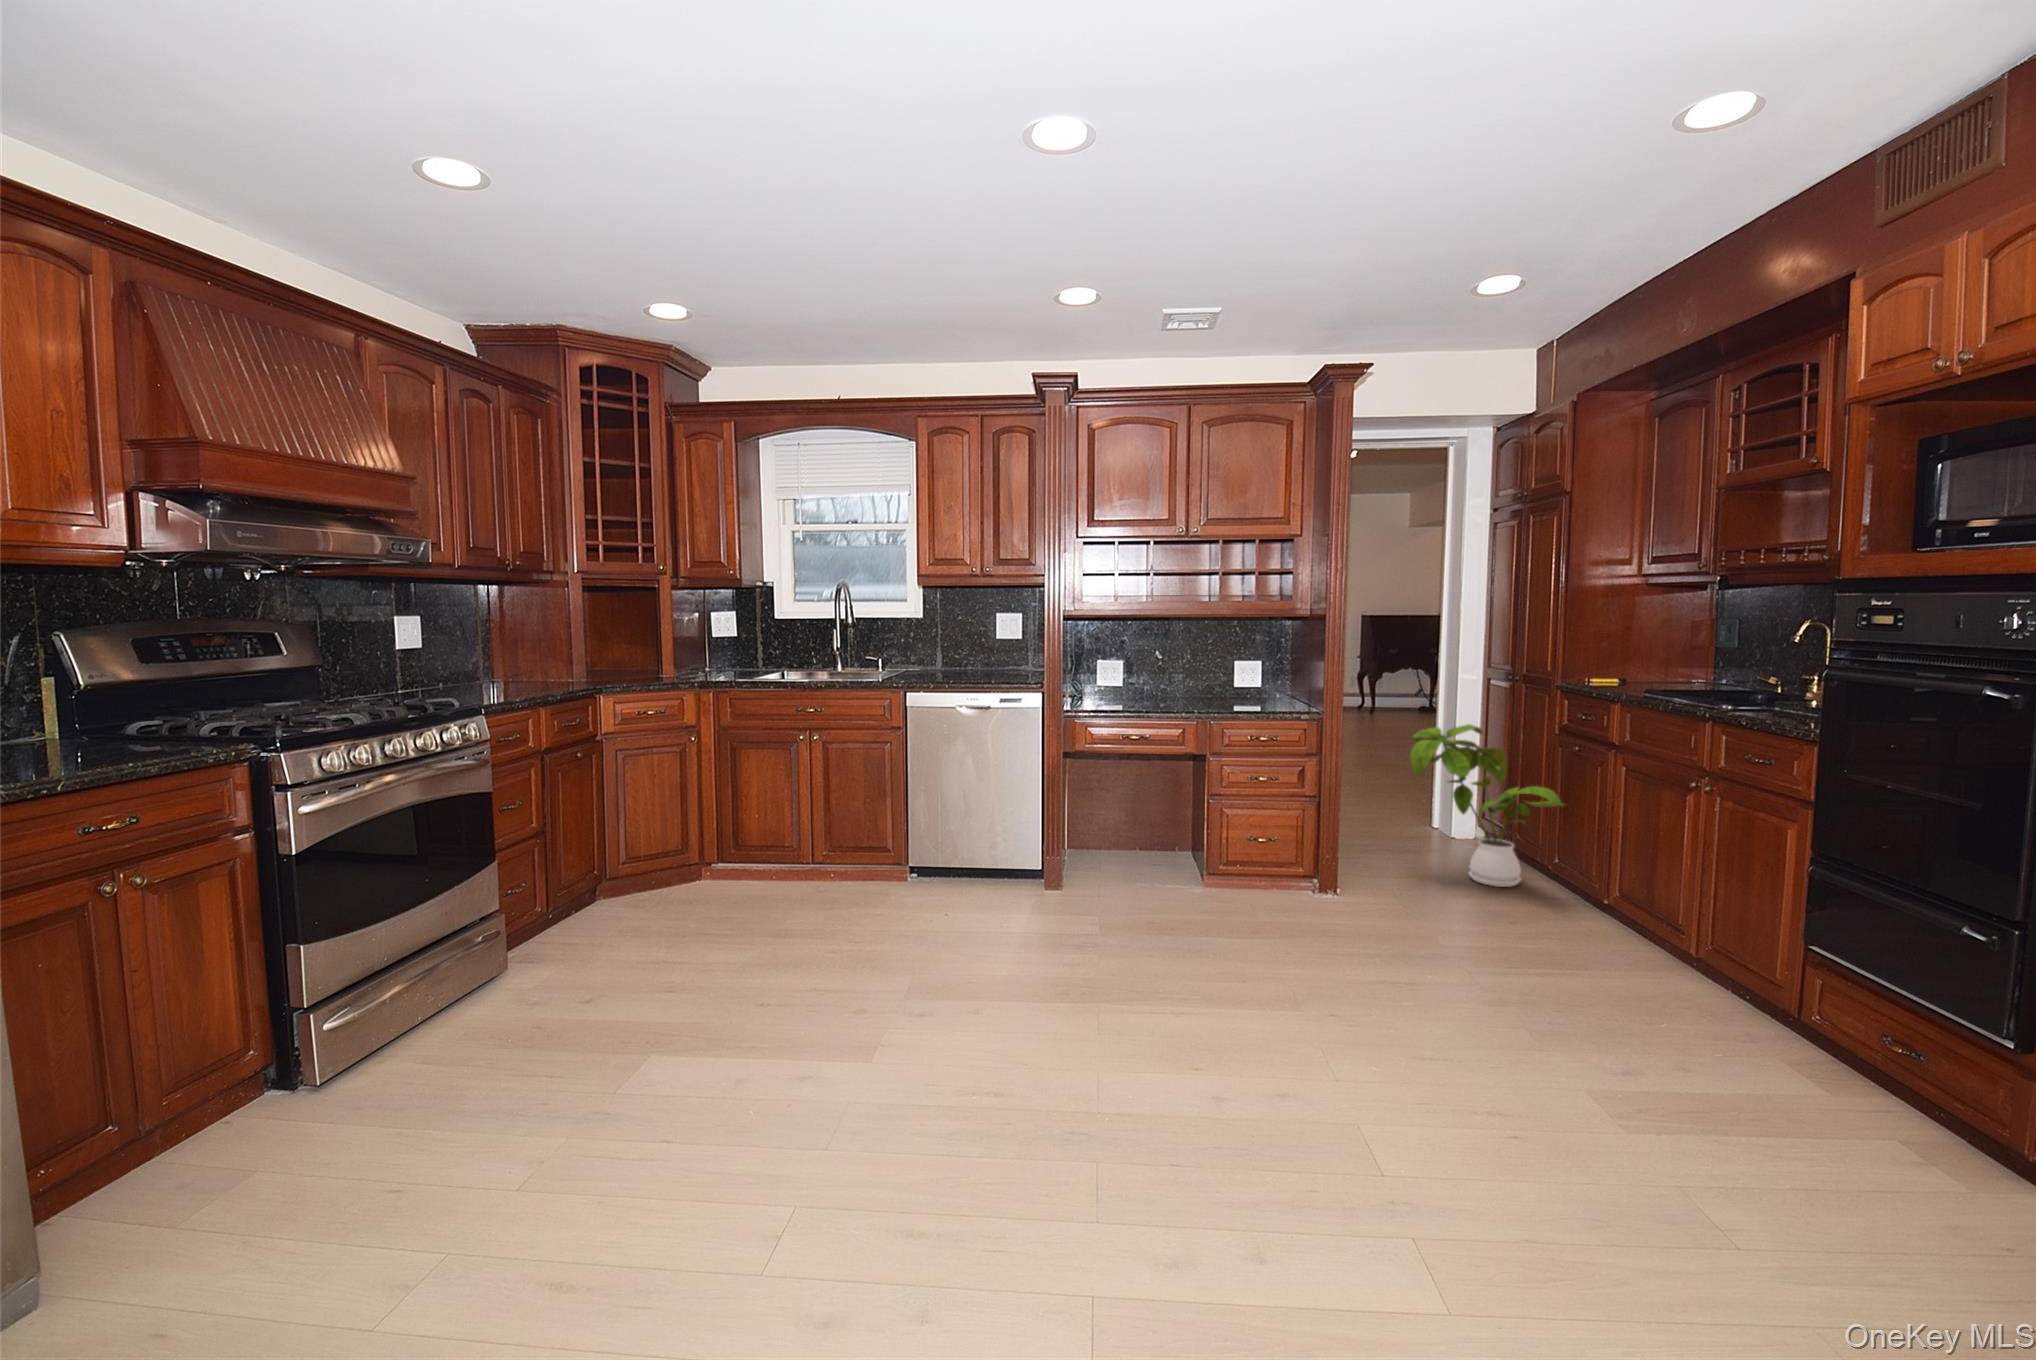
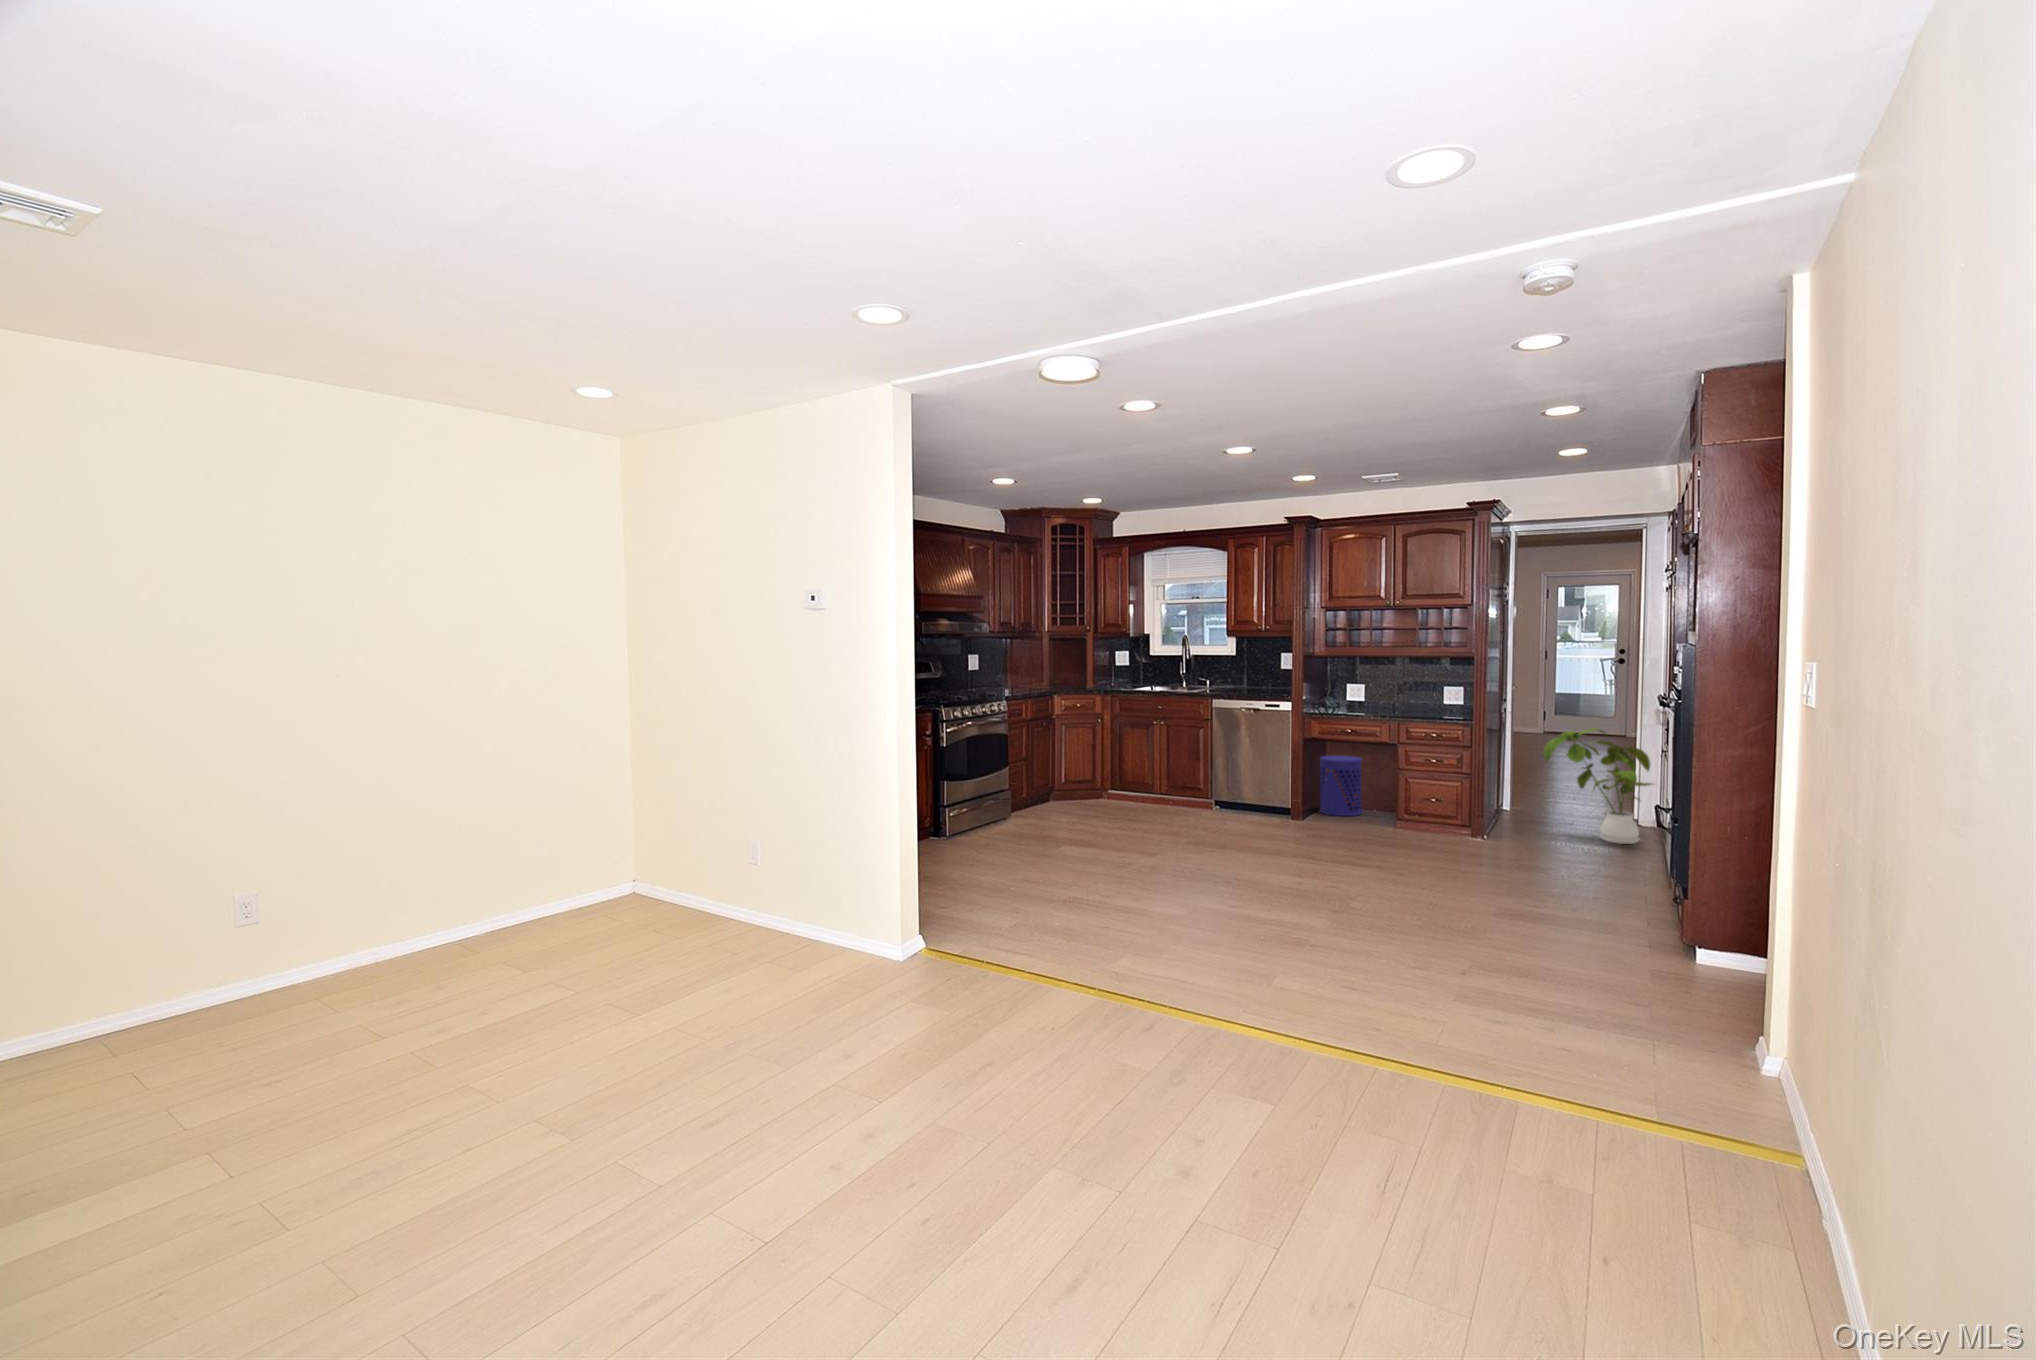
waste bin: none [1074,775,1138,875] -> present [1320,756,1362,816]

